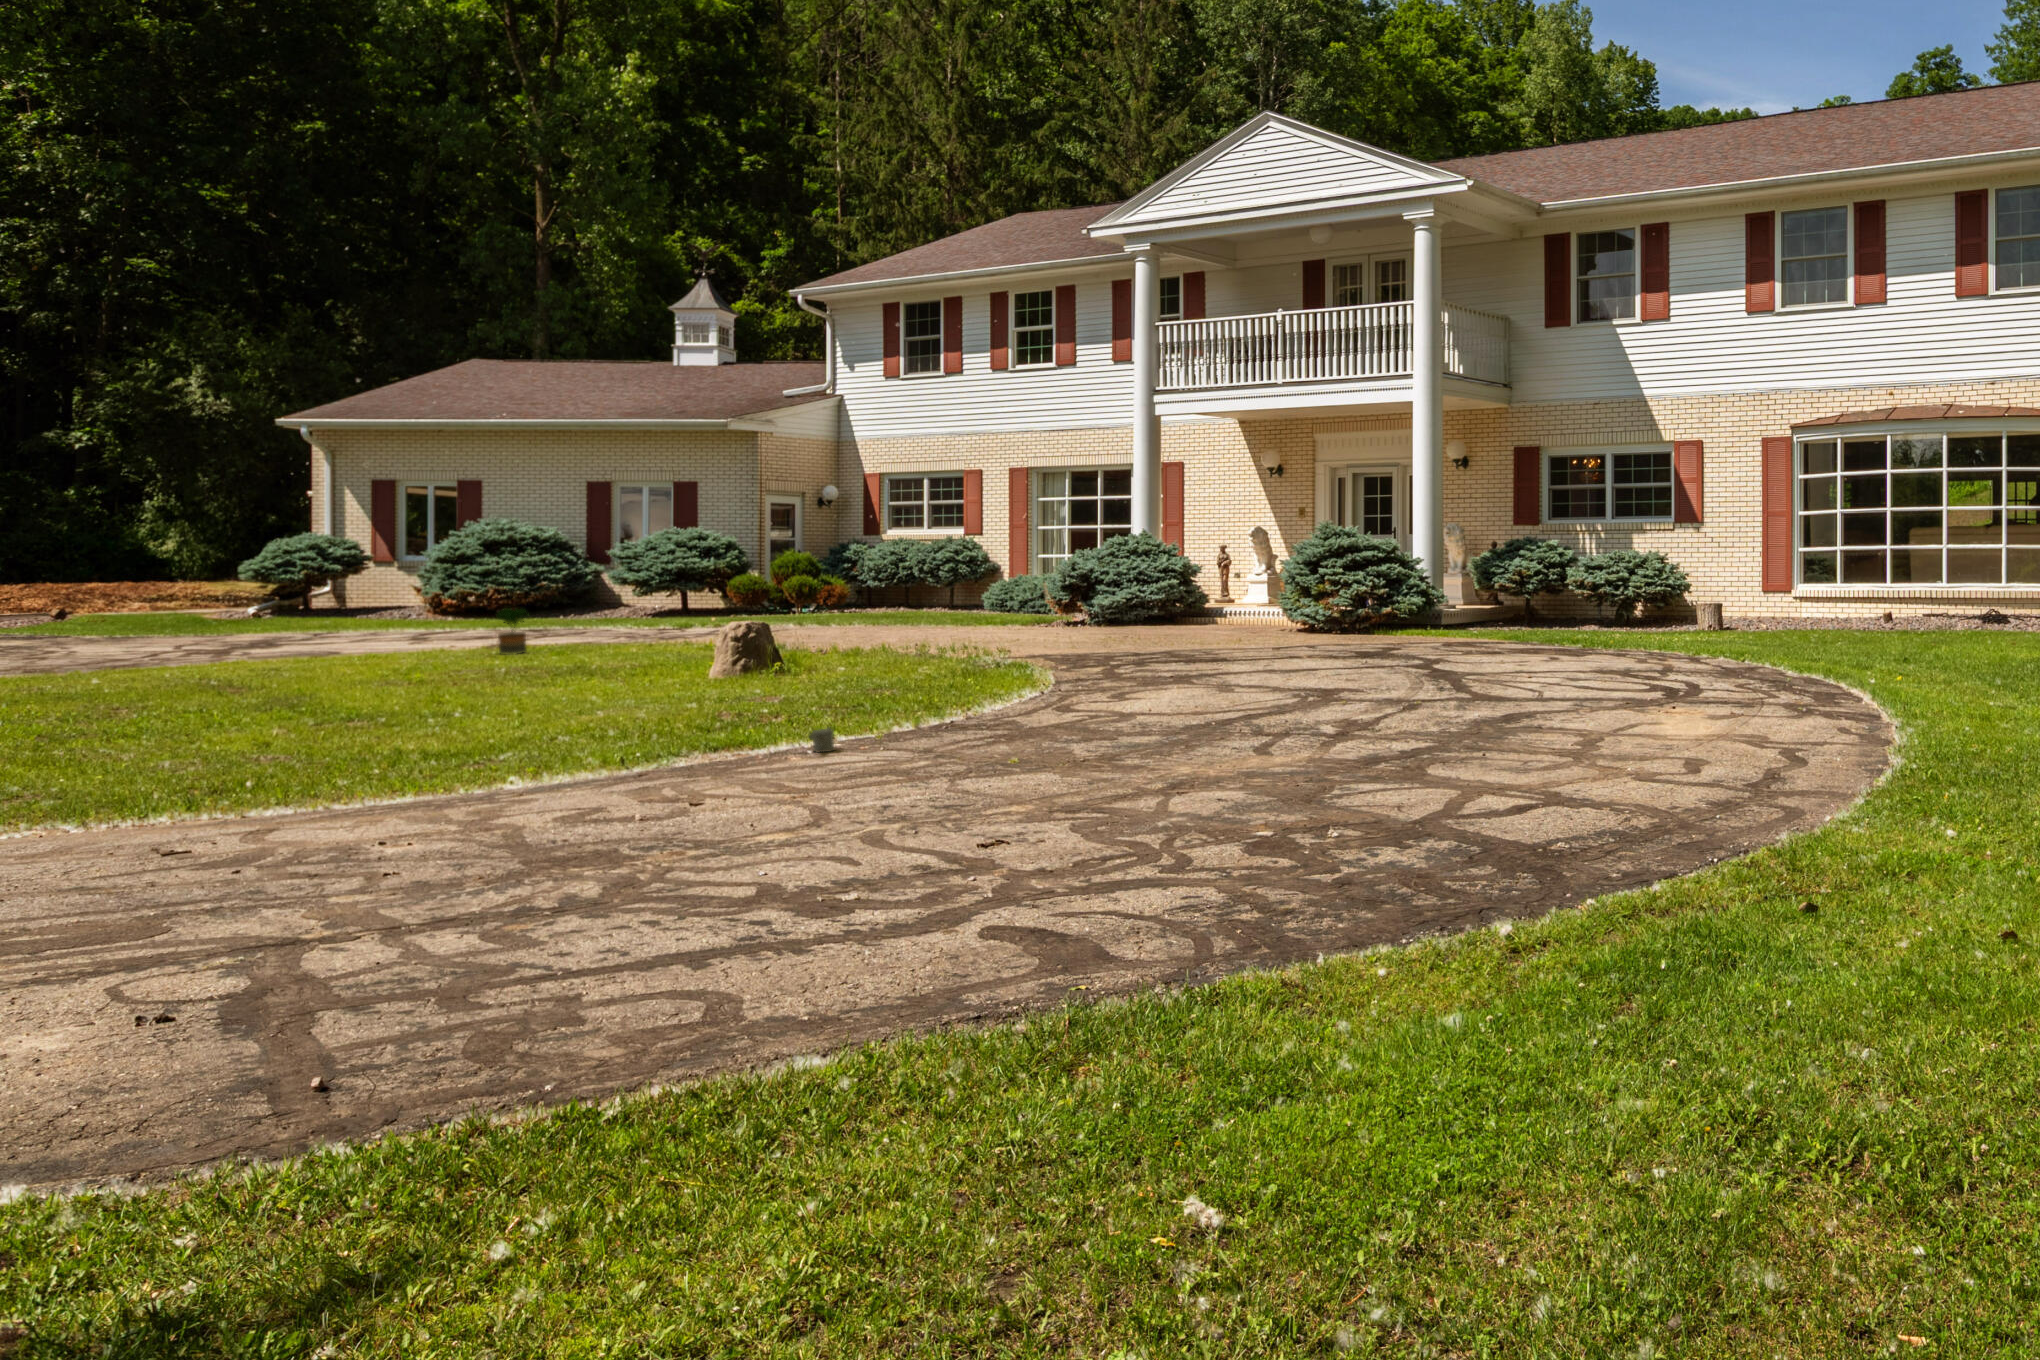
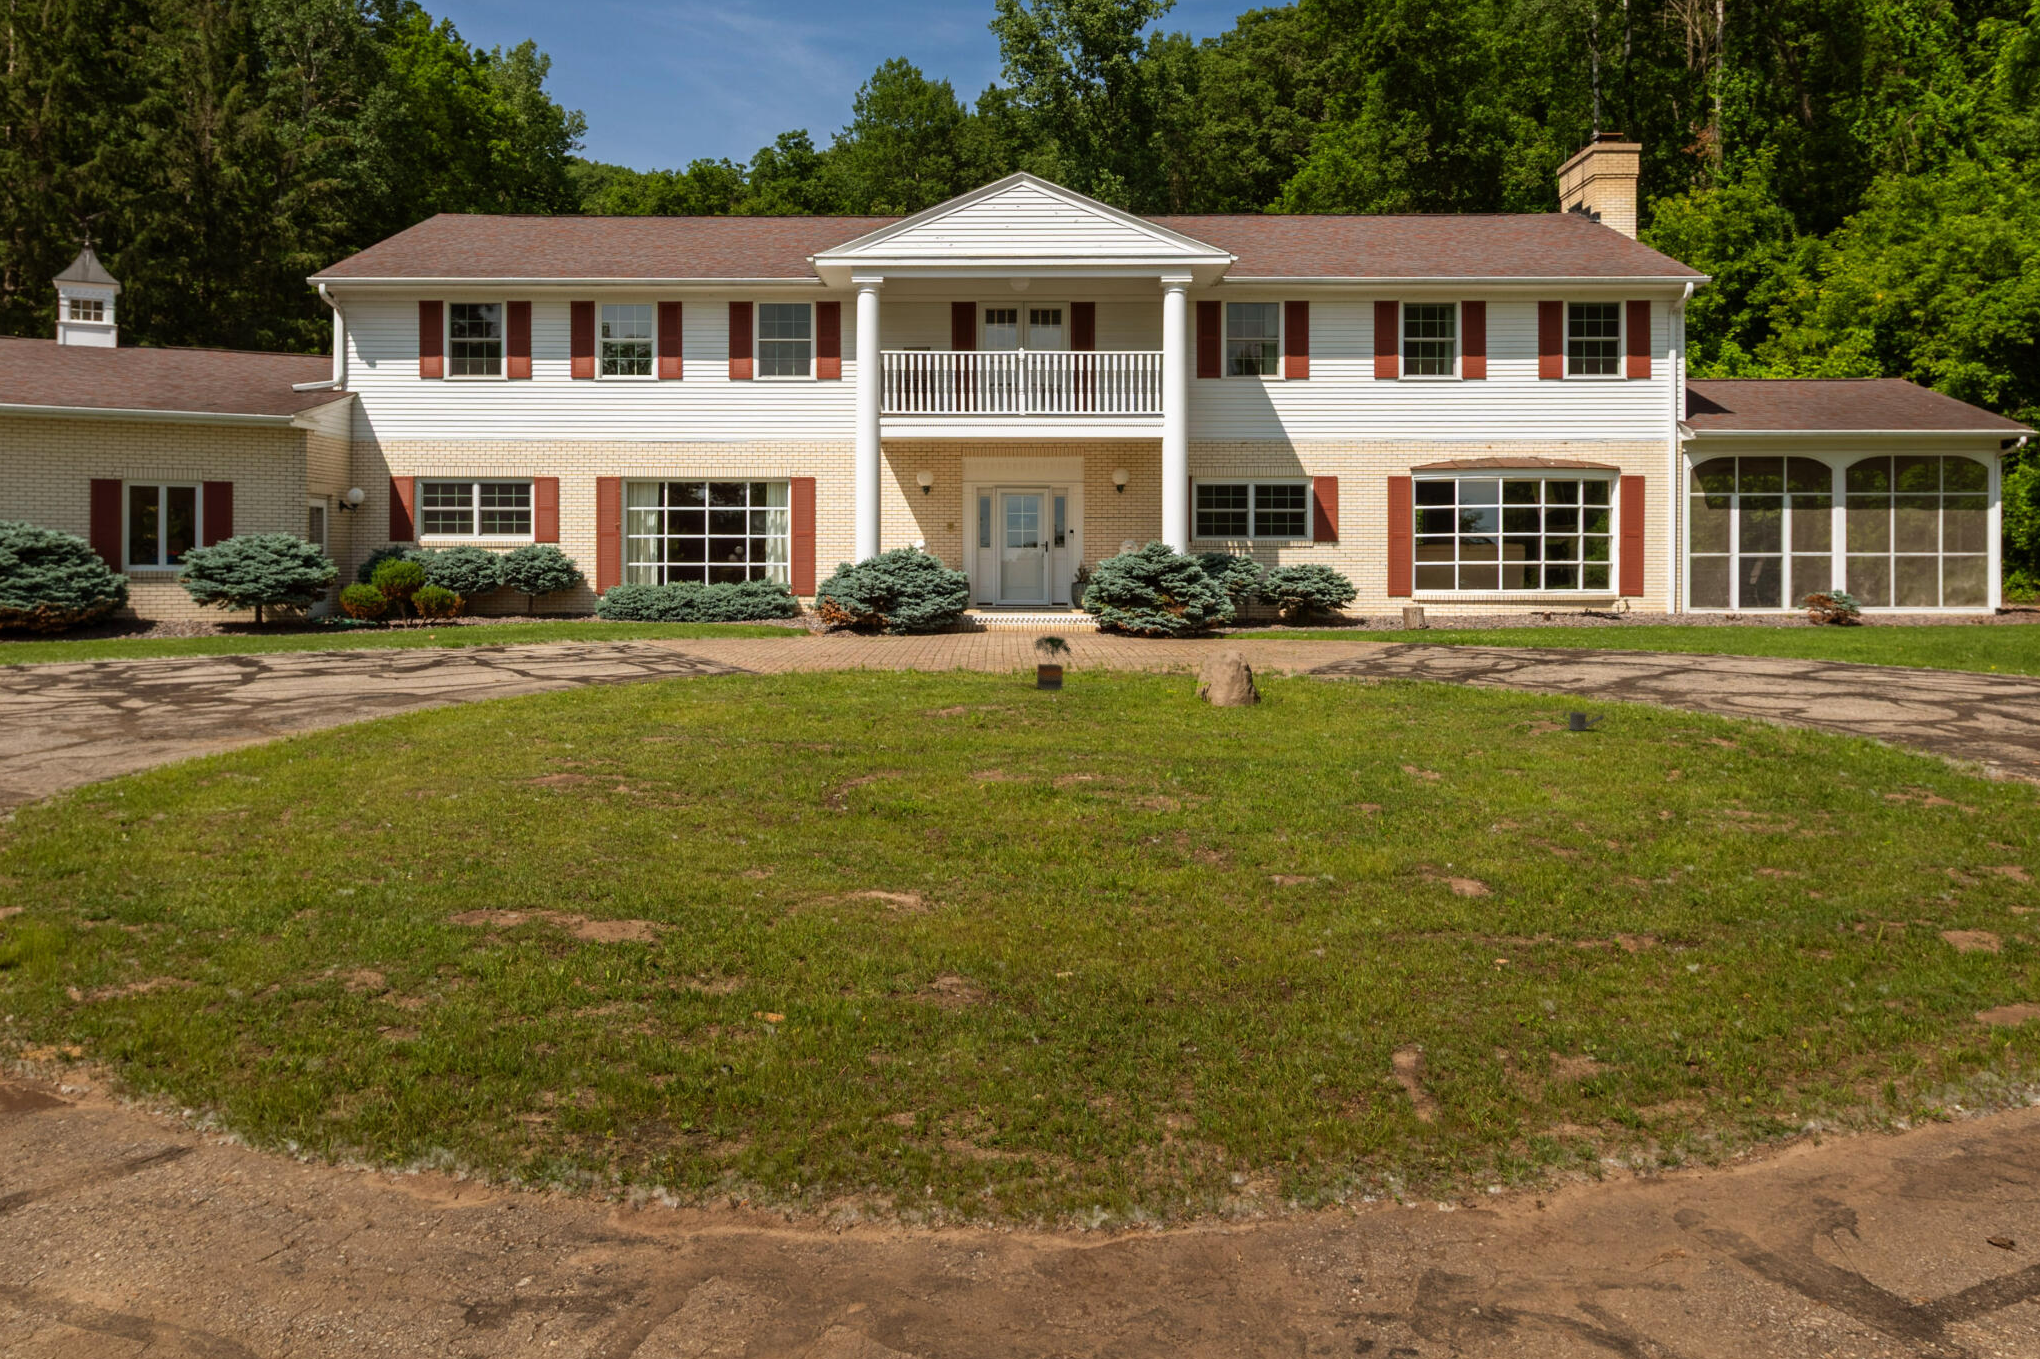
potted tree: present [498,608,529,654] -> present [1035,636,1071,690]

